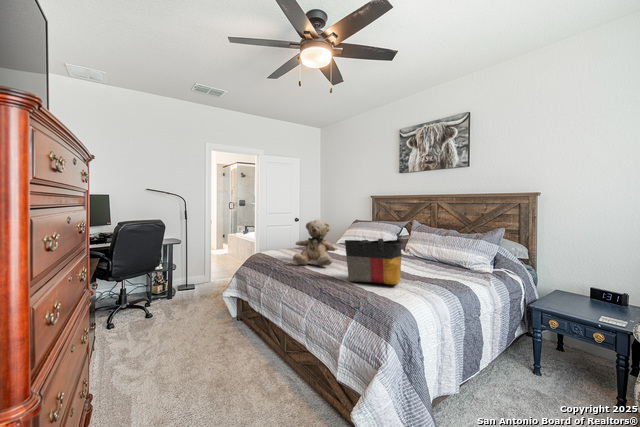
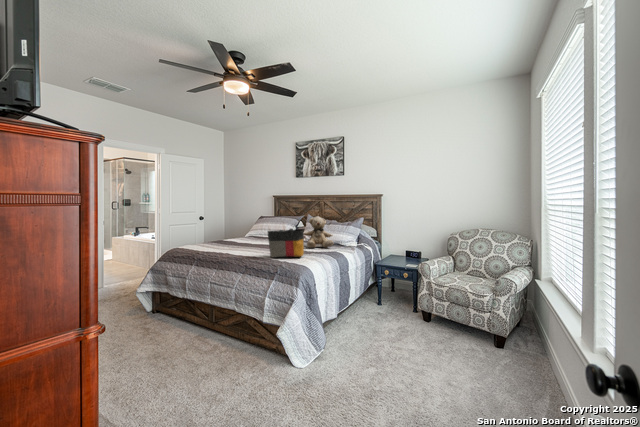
teddy bear: present [293,219,337,267] -> present [304,216,334,248]

